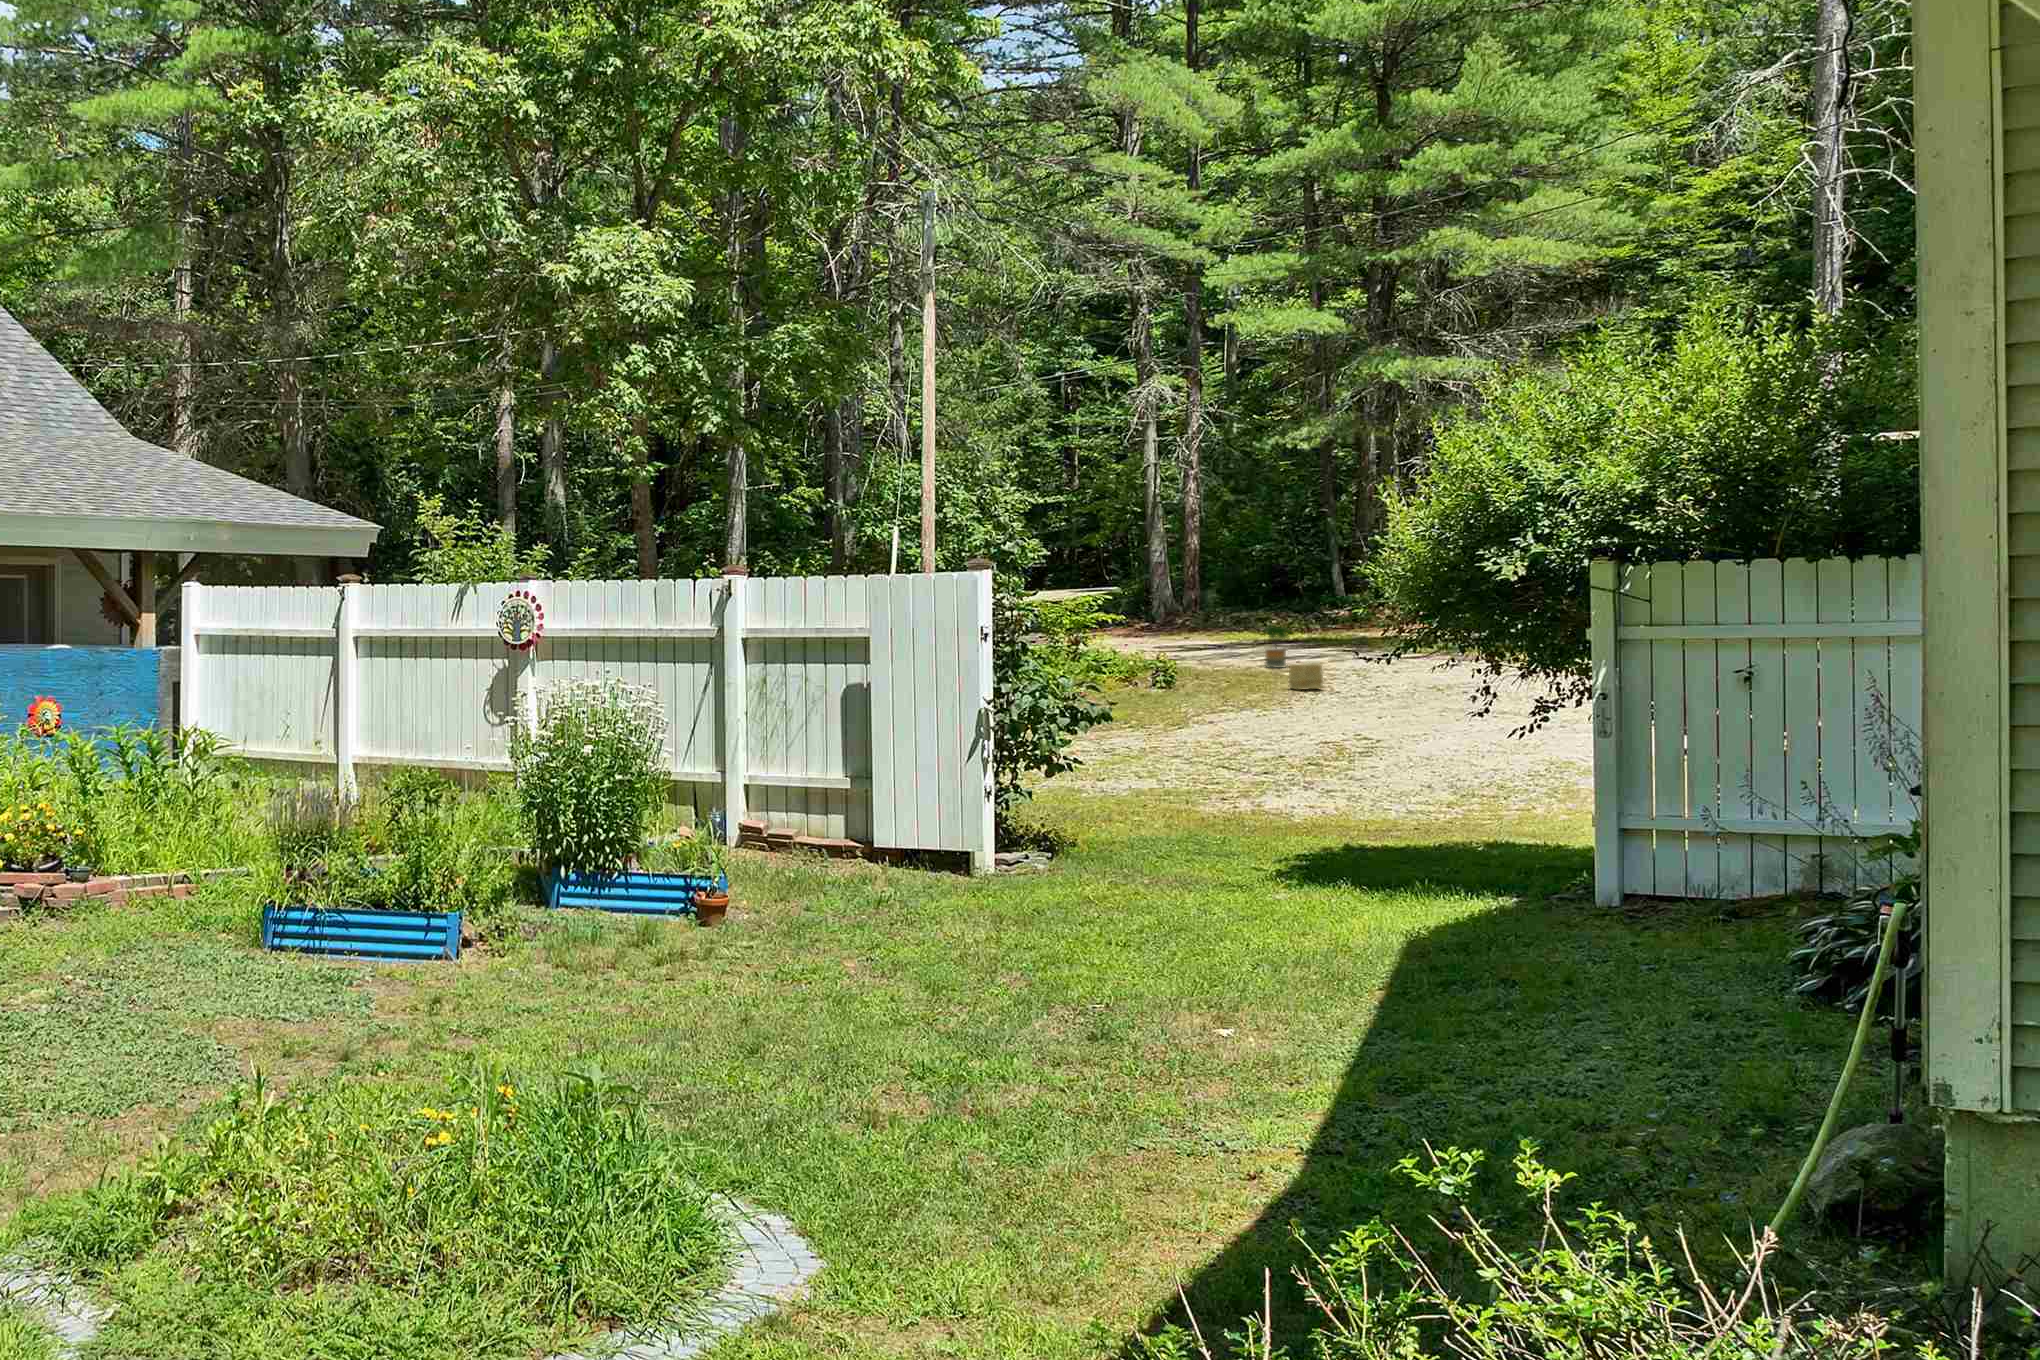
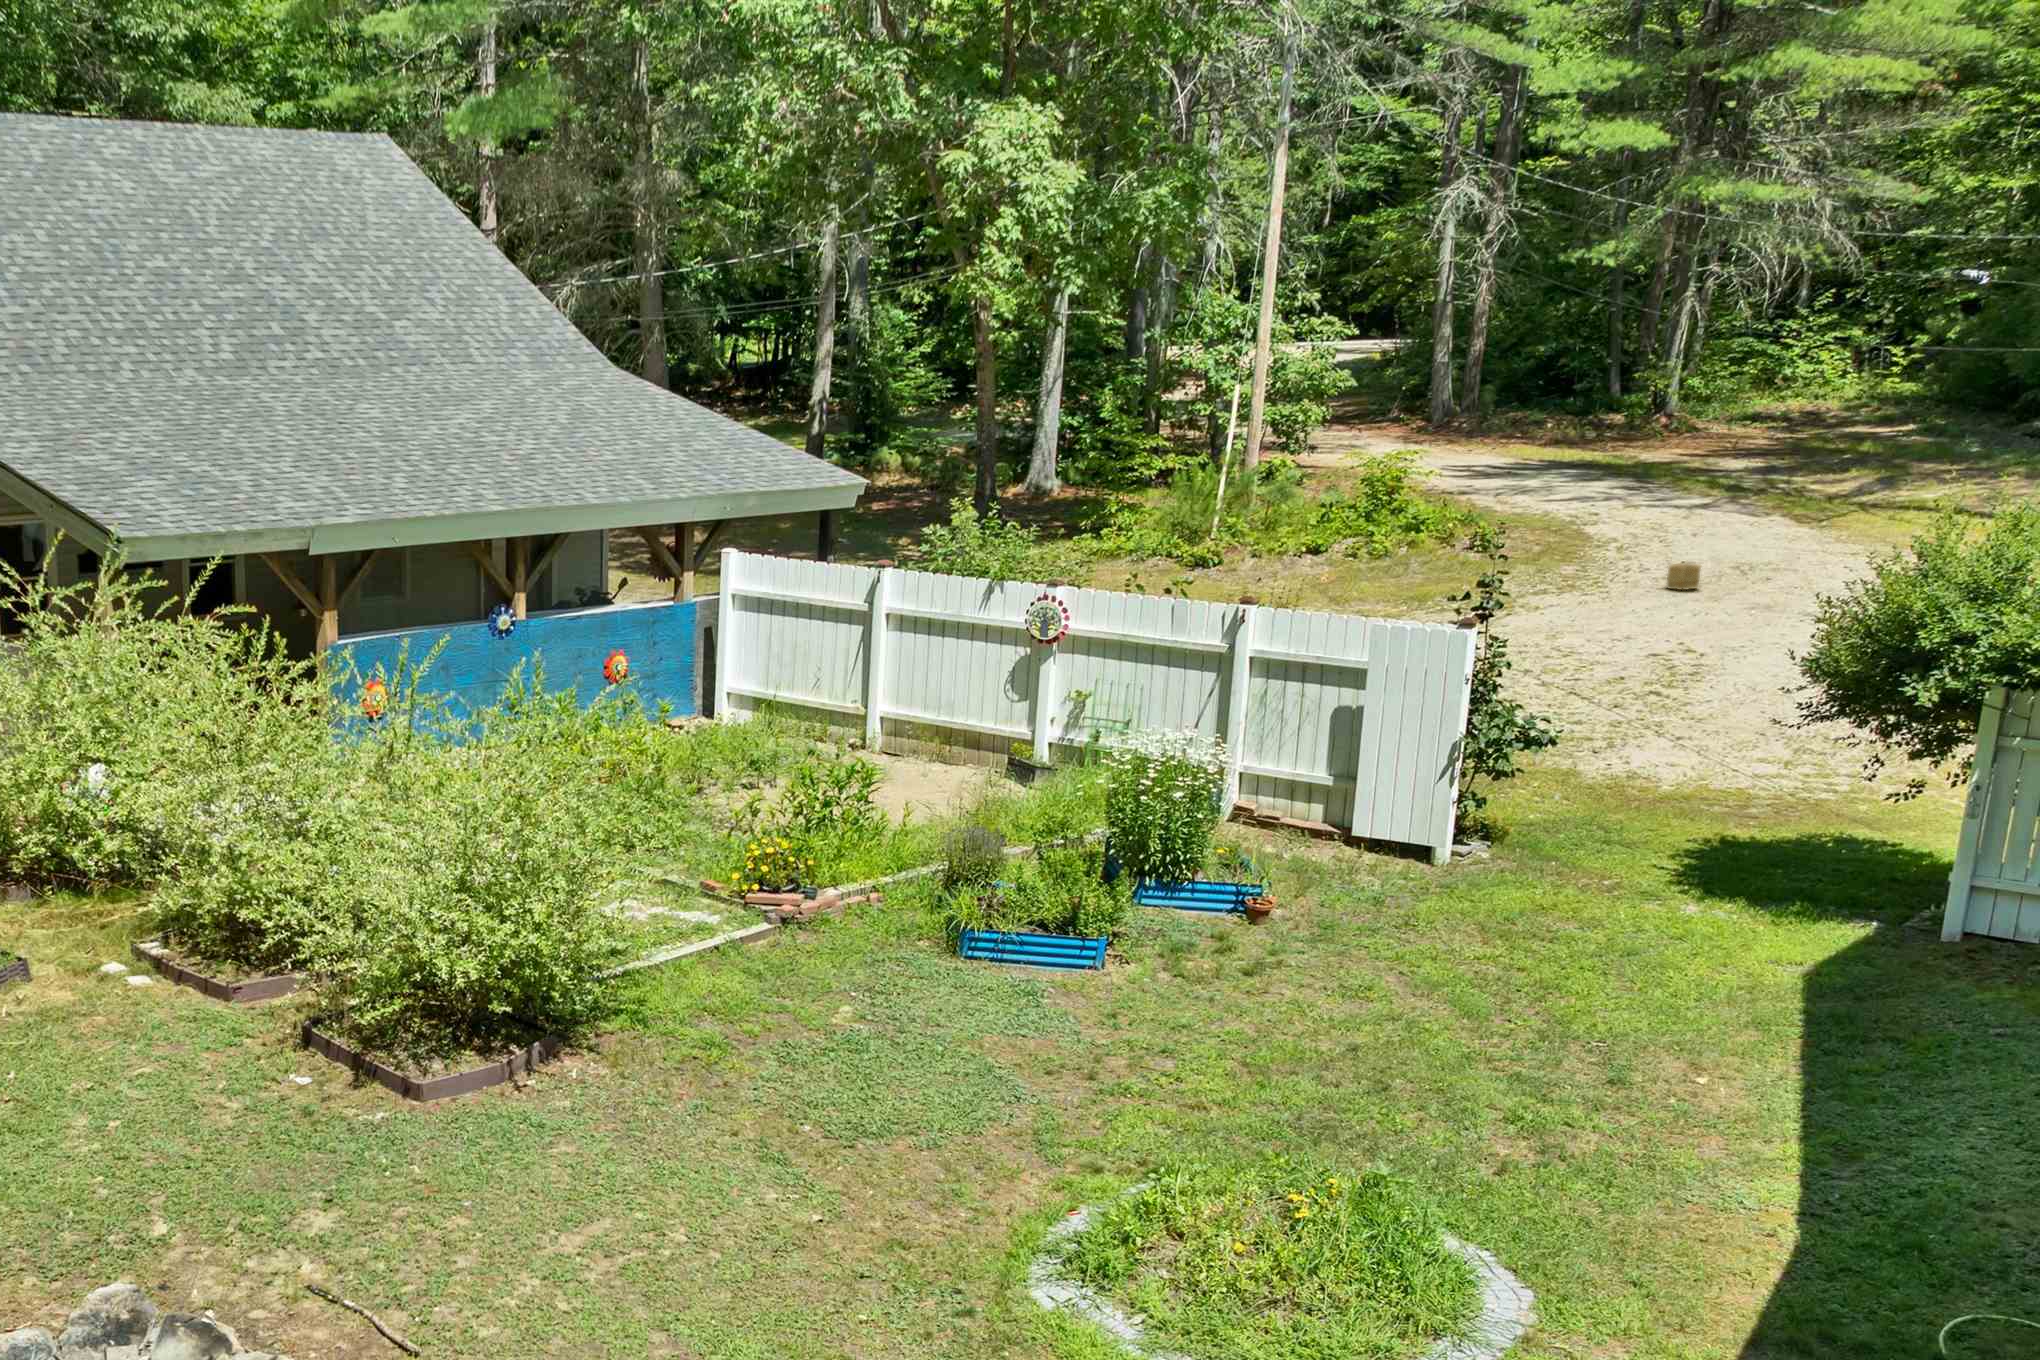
potted tree: present [1263,626,1290,668] -> none [1640,510,1671,551]

